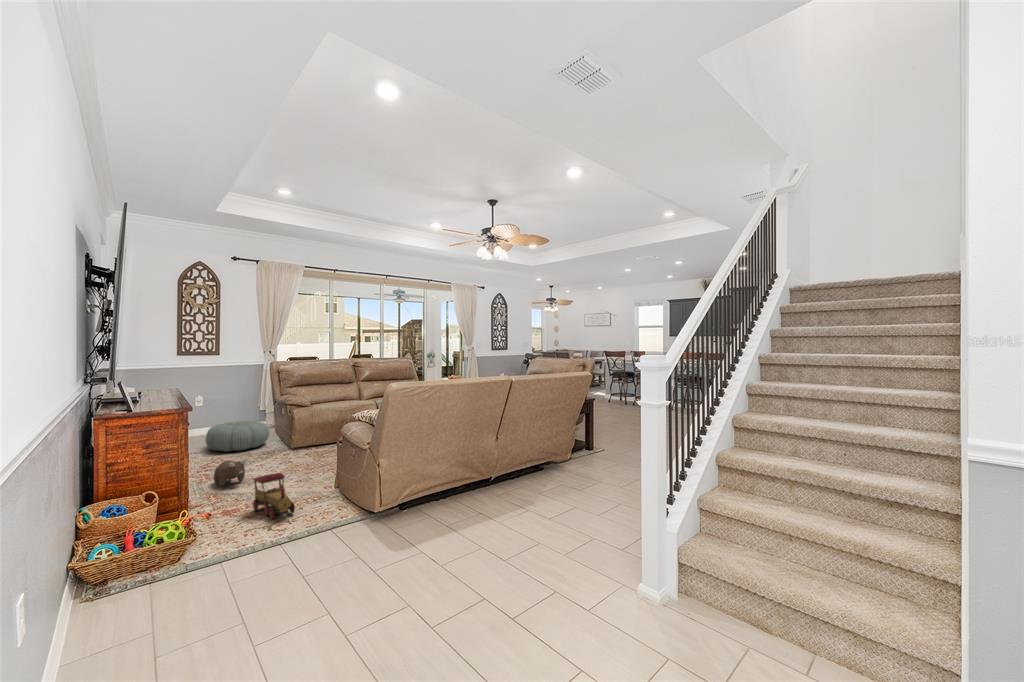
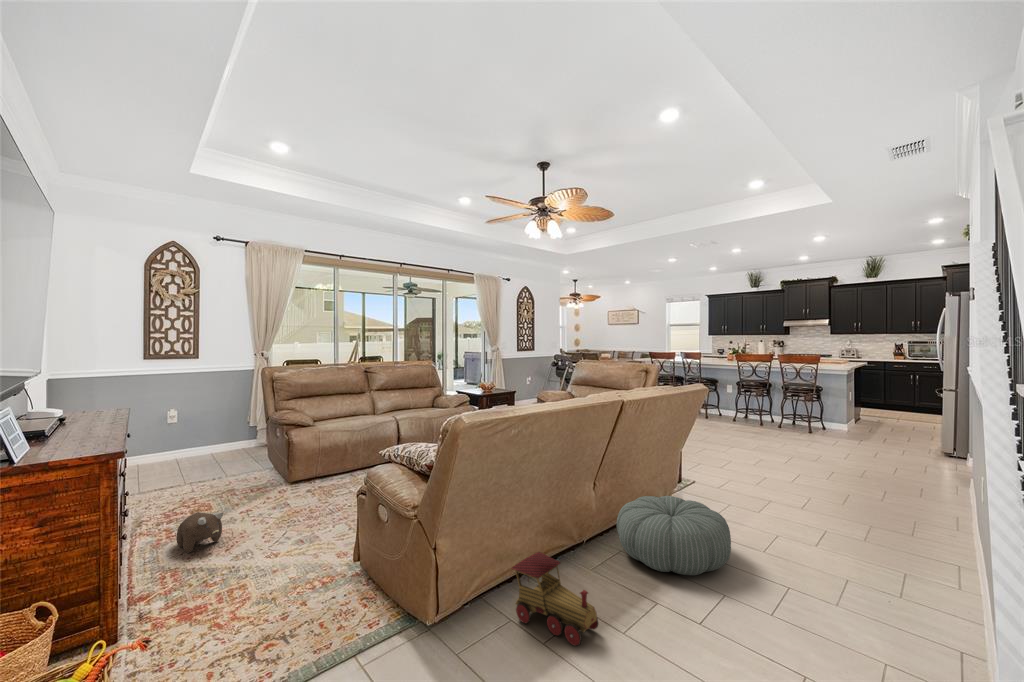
pouf: present [206,421,269,452] -> present [617,496,731,575]
toy train: present [253,473,295,519] -> present [512,552,598,646]

